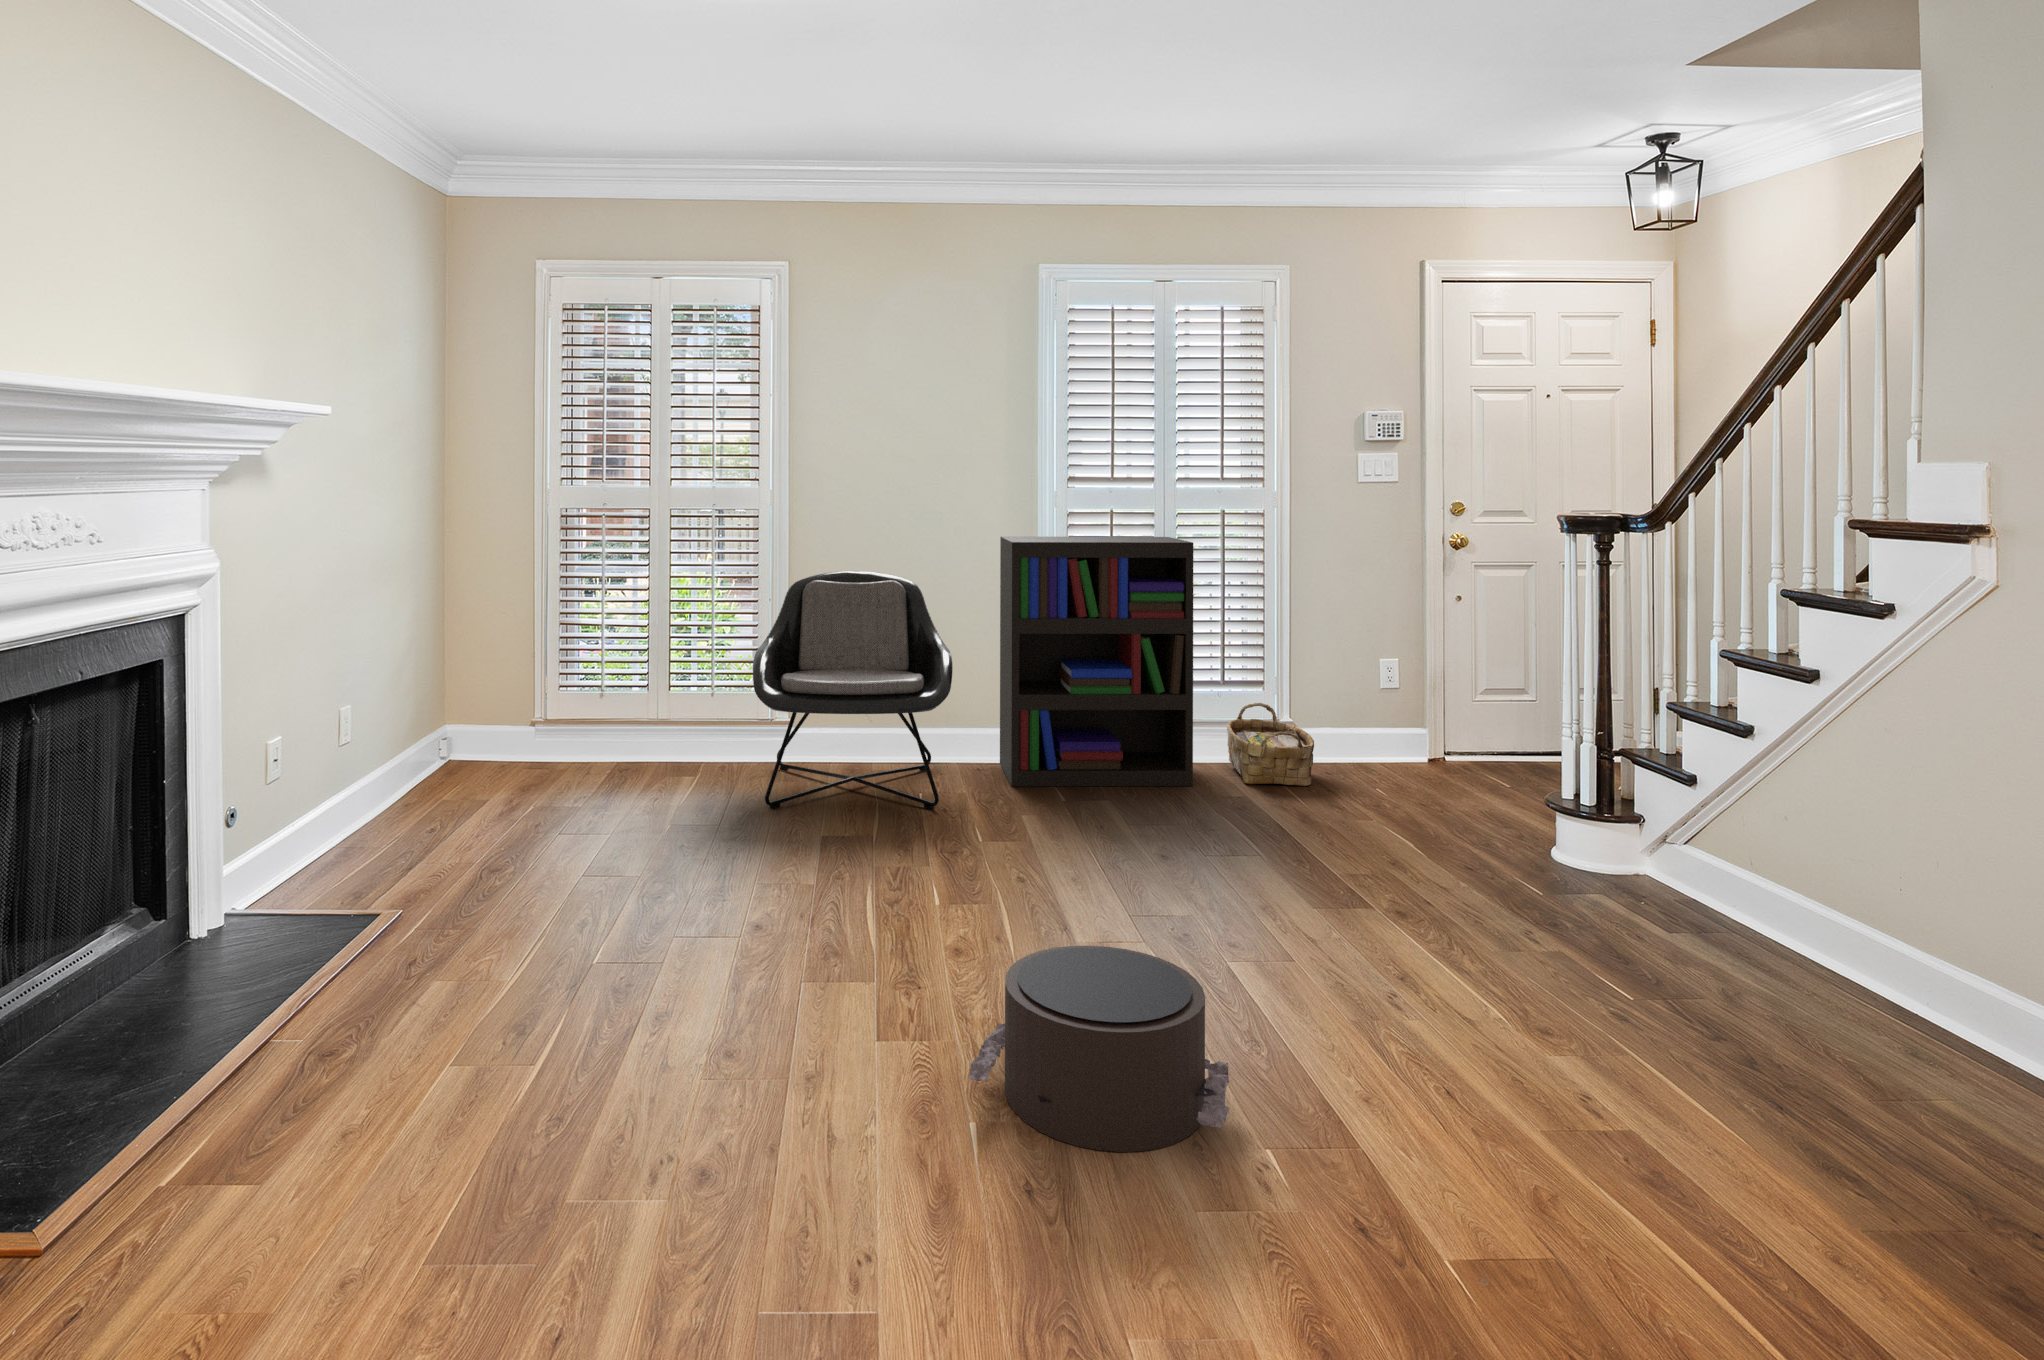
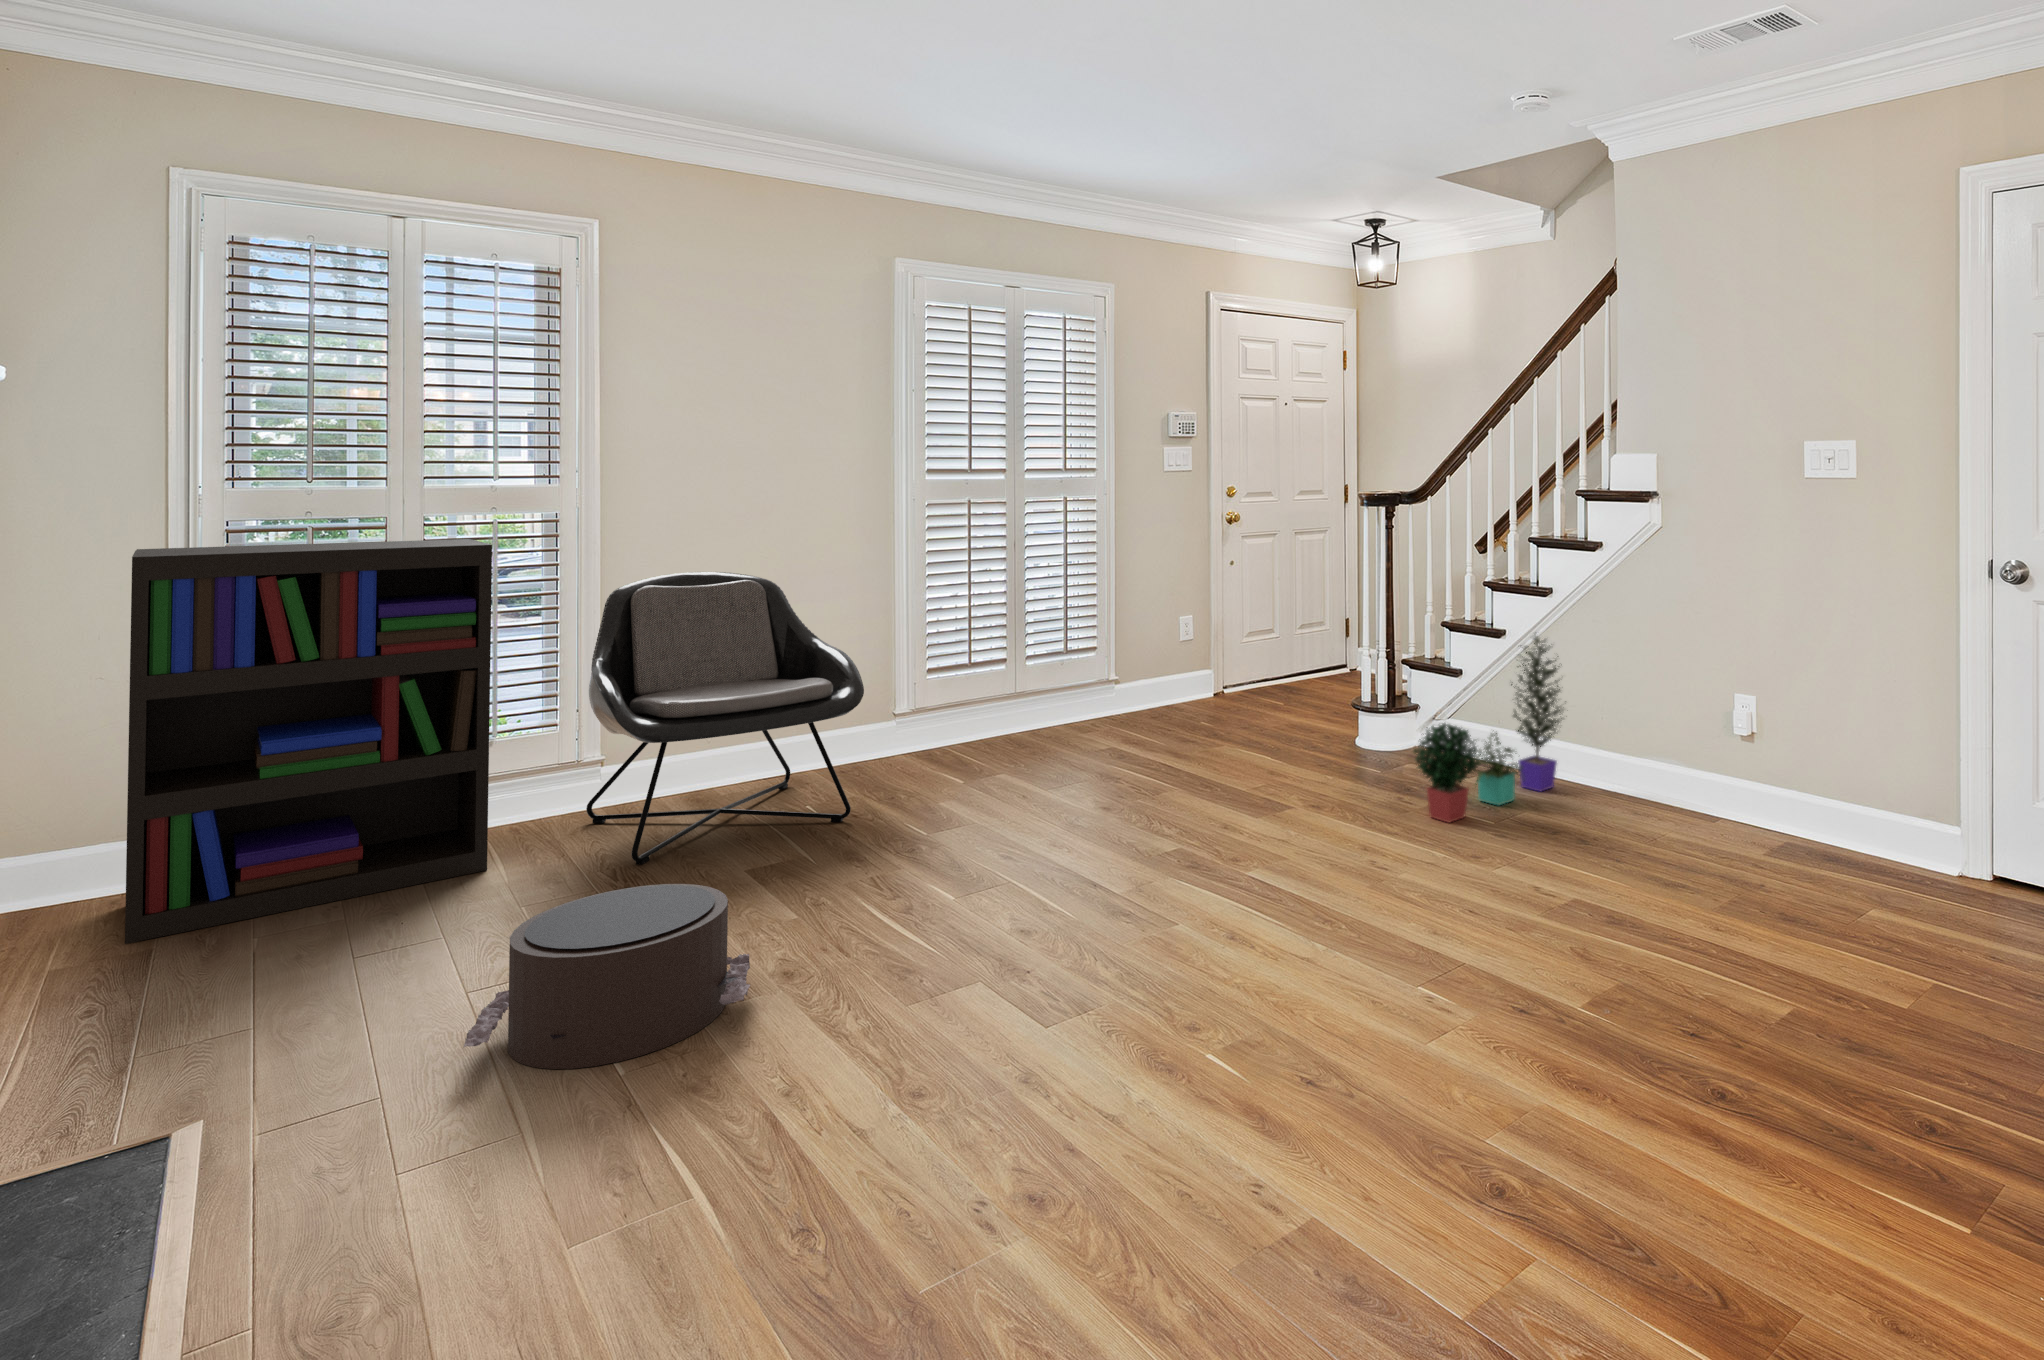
bookshelf: present [1000,537,1193,786] -> present [125,539,492,944]
woven basket: present [1227,703,1314,786] -> none [1077,668,1158,740]
potted plant: none [1514,738,1844,983] -> present [1413,636,1563,822]
pouf: present [968,946,1230,1152] -> present [464,884,750,1069]

